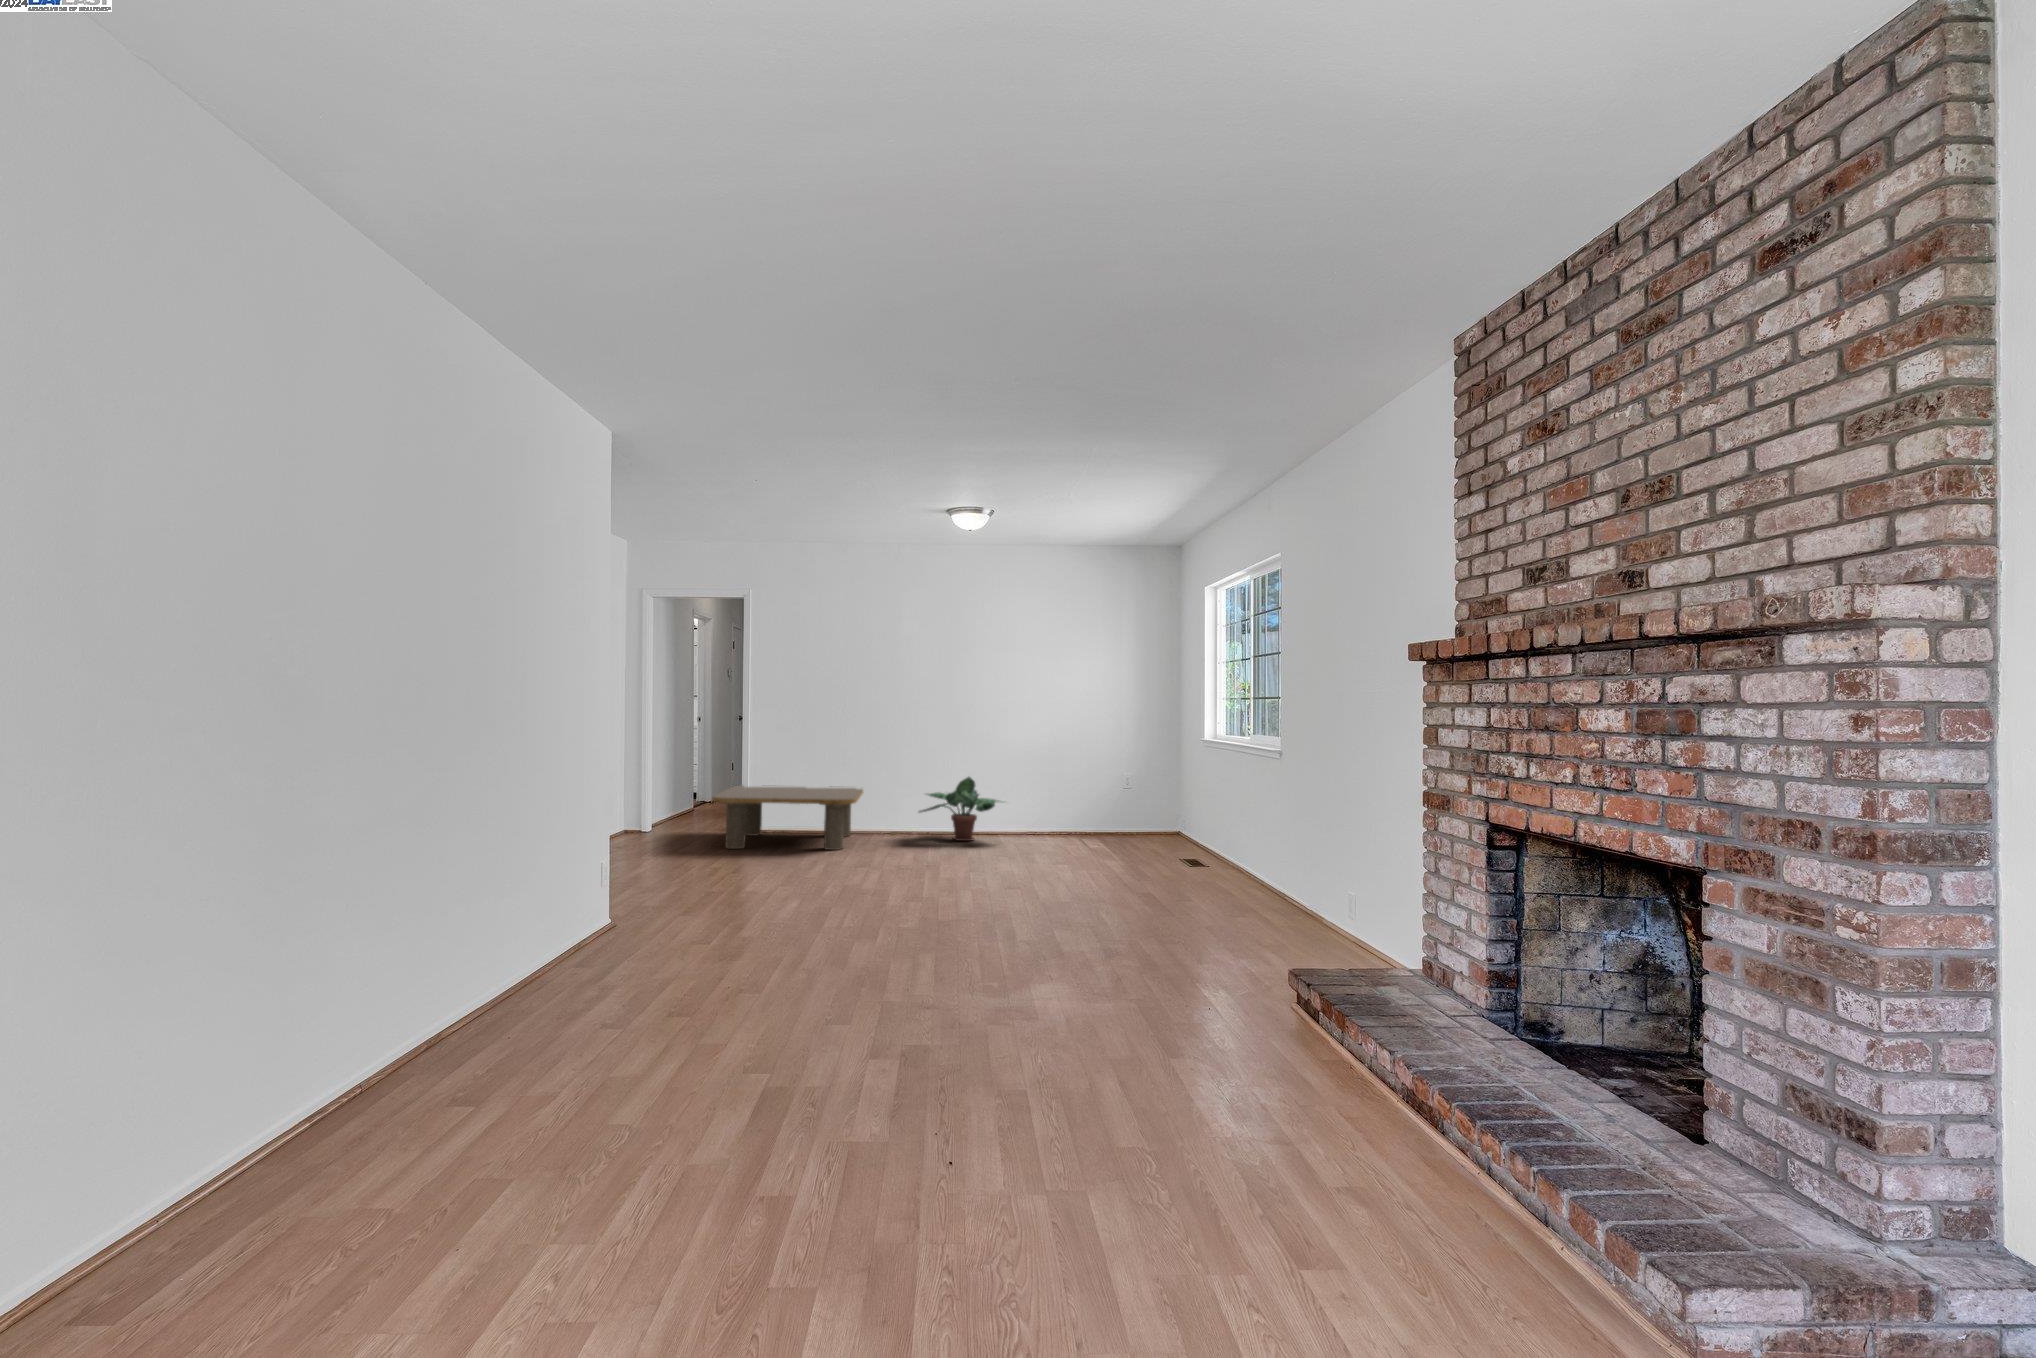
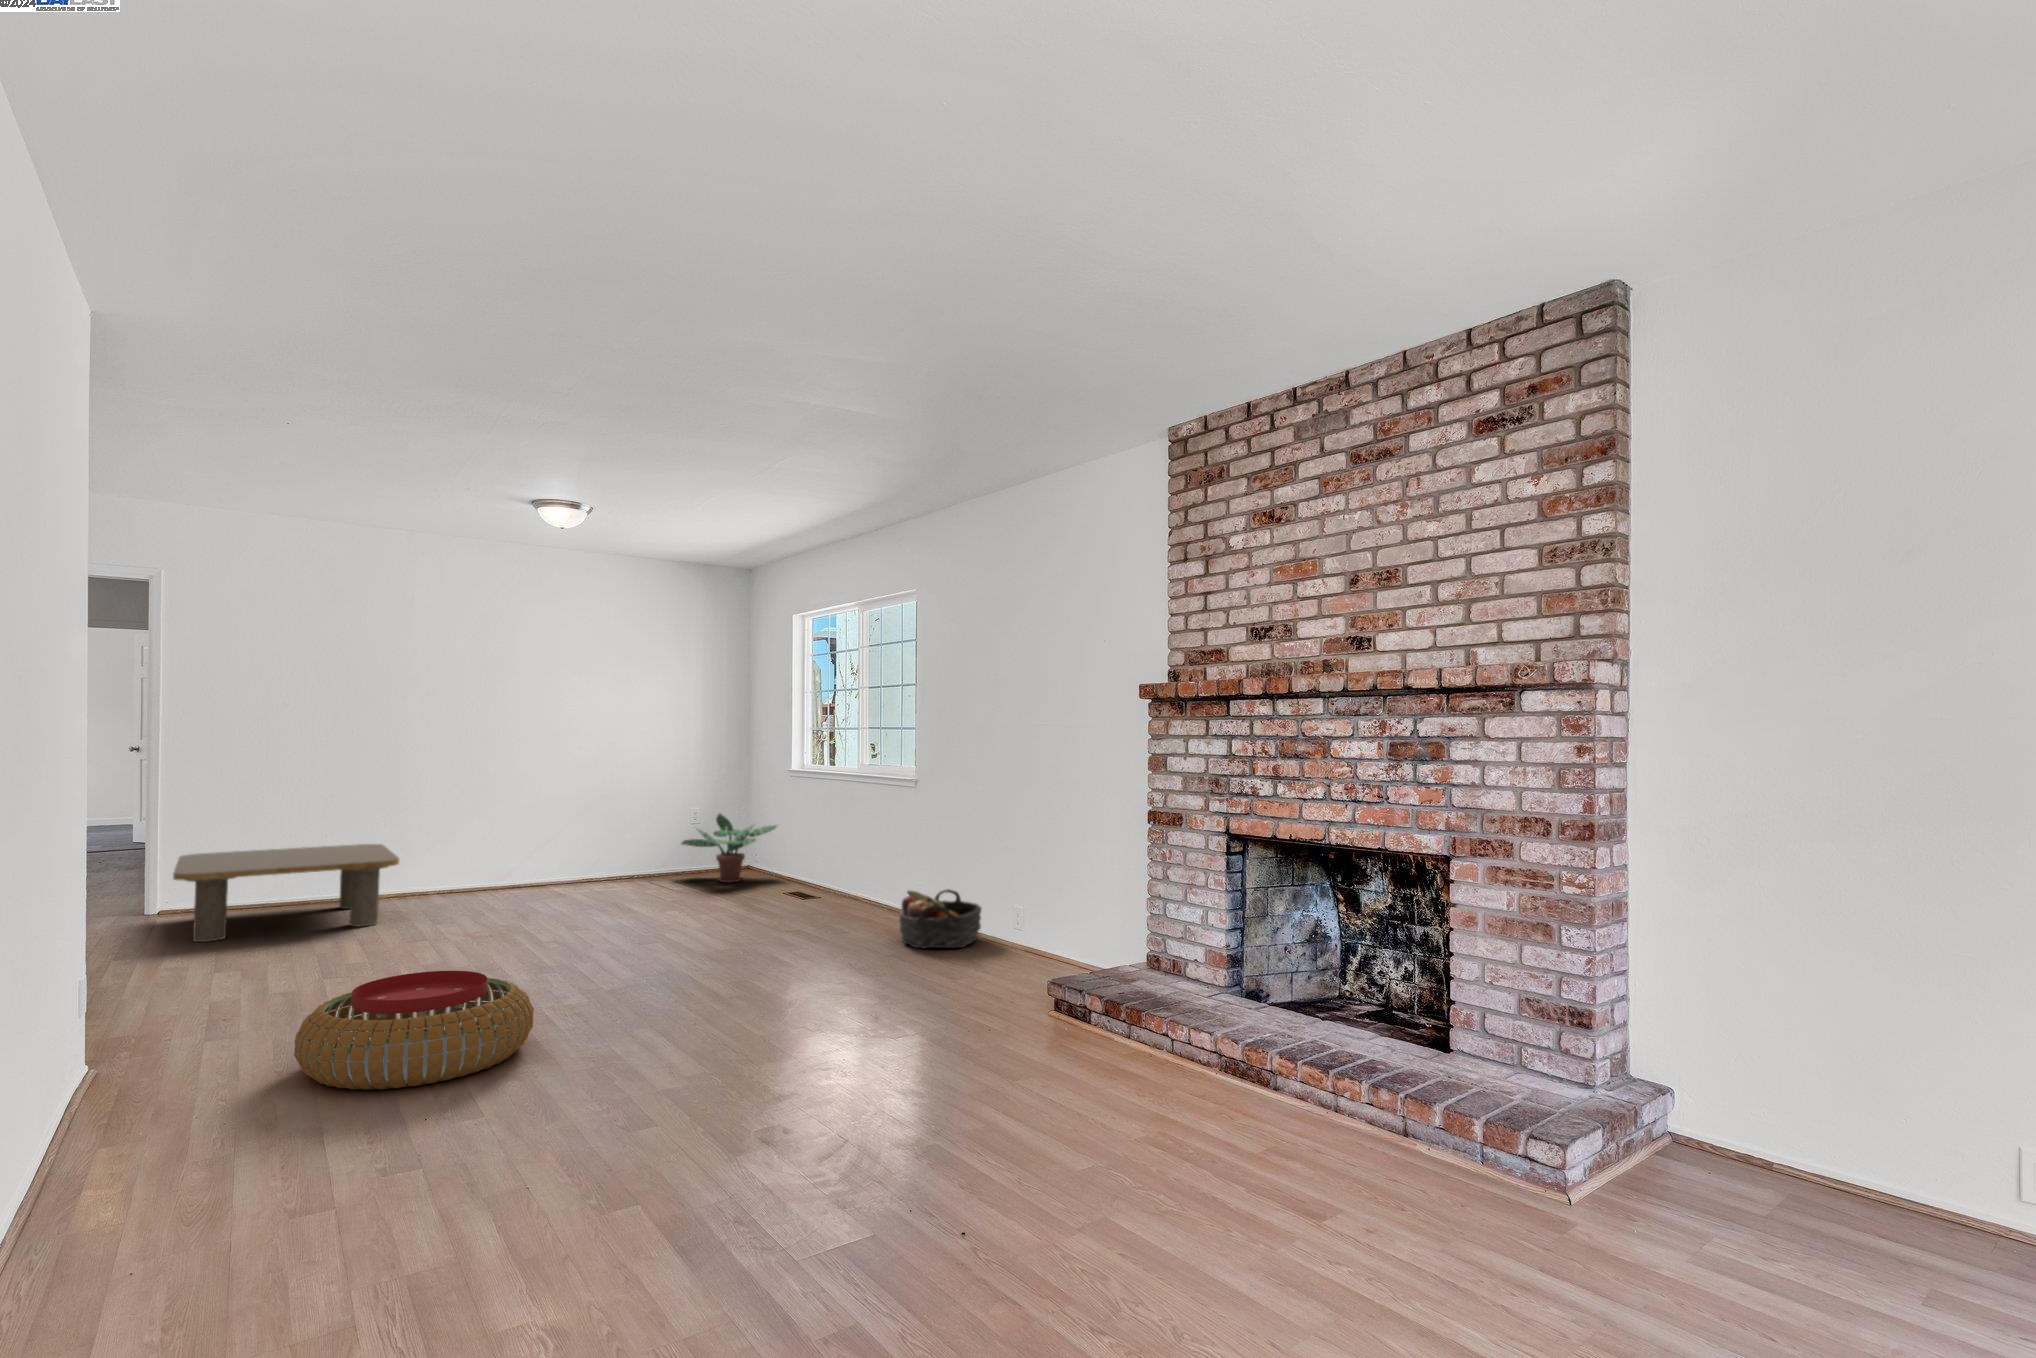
potted plant: present [919,777,1005,841] -> present [682,814,777,882]
basket: none [1222,865,1310,930] -> present [899,889,981,948]
pouf: none [663,880,832,965] -> present [294,971,534,1090]

